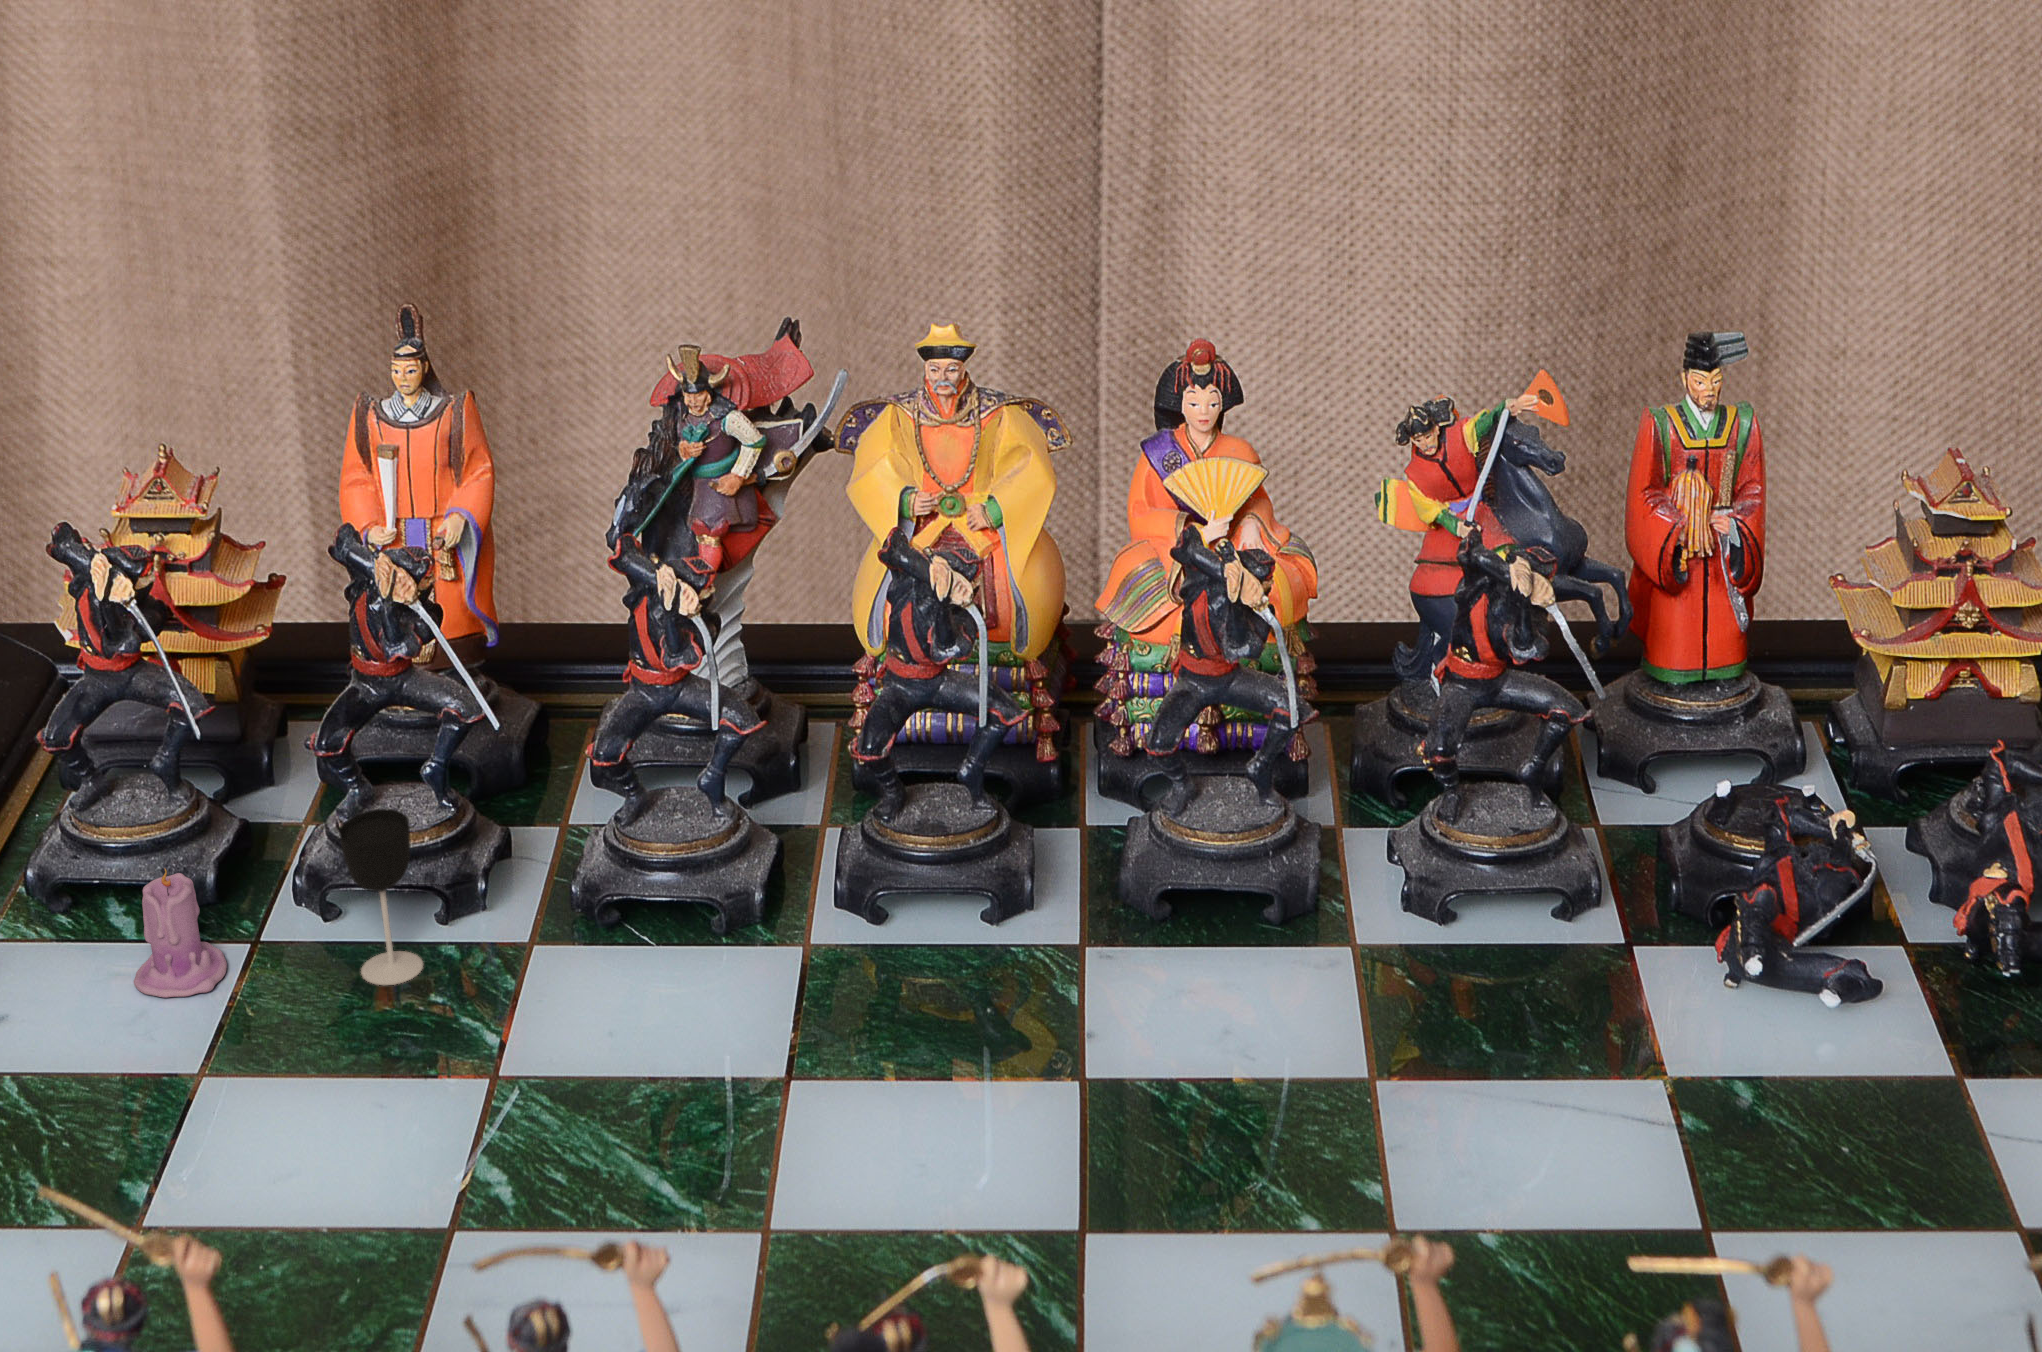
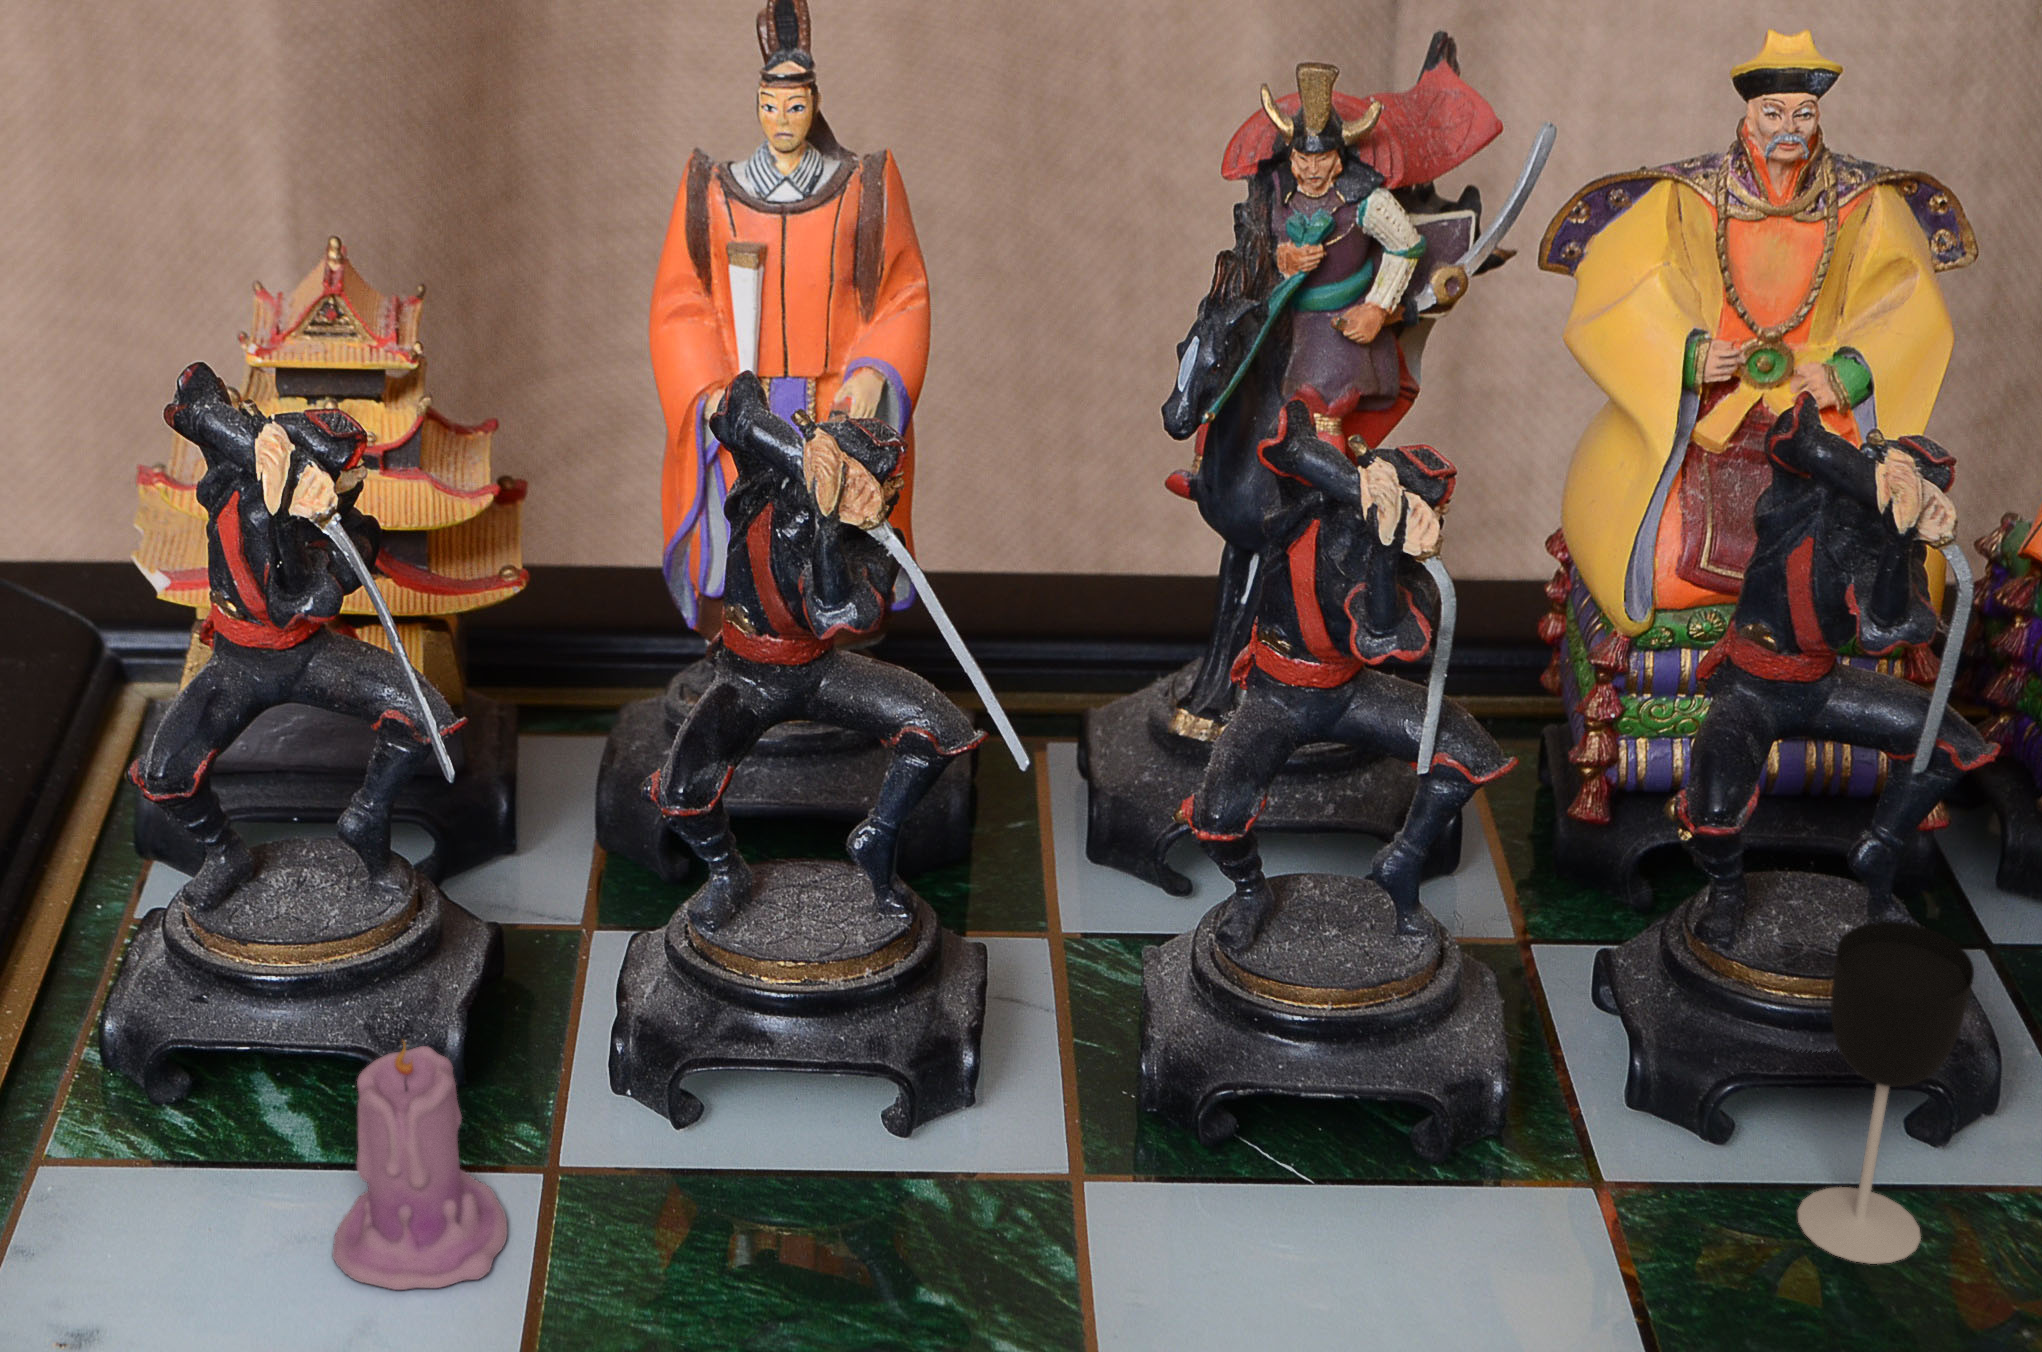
wine glass: present [339,809,423,985] -> present [1798,922,1974,1264]

